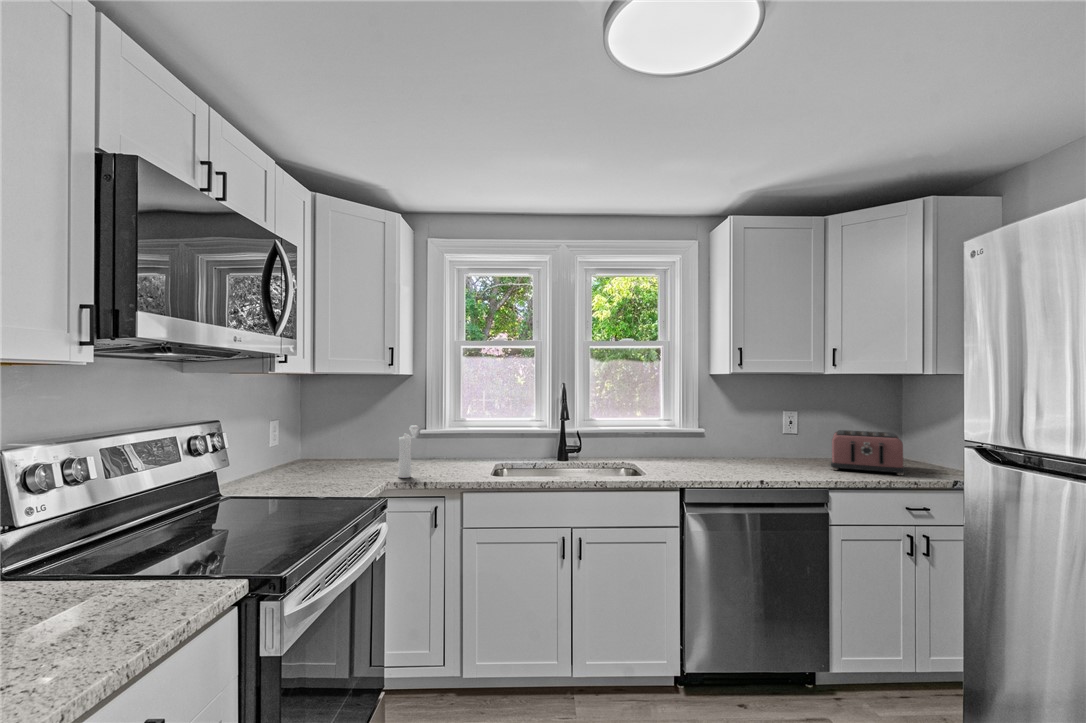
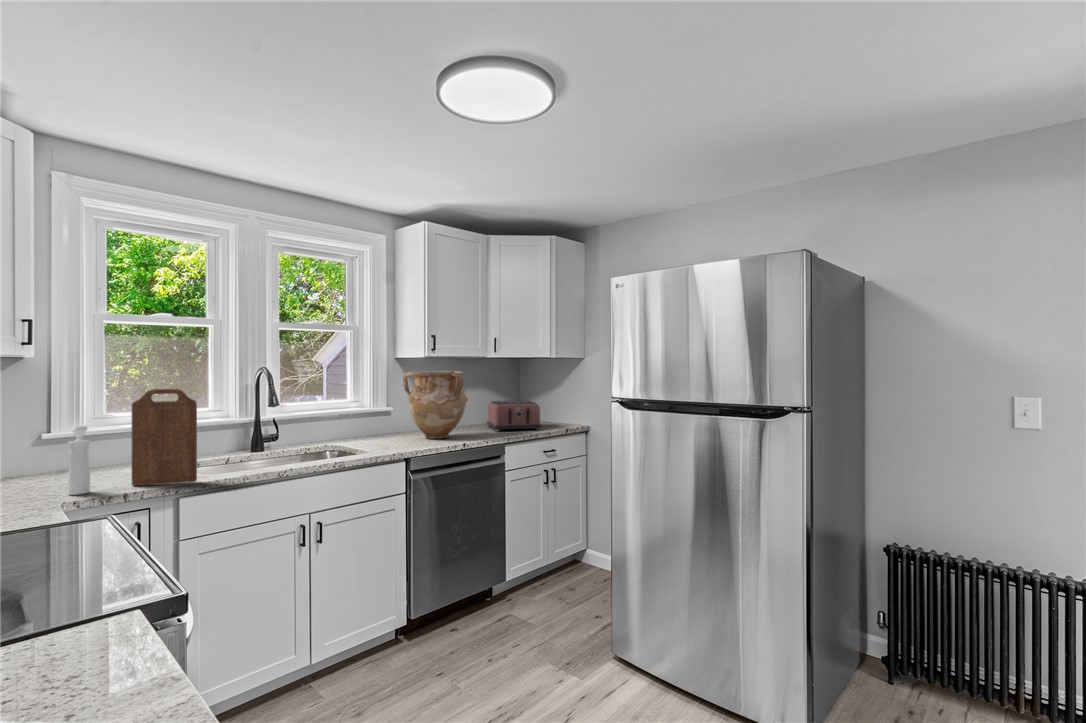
vase: none [707,389,784,470] -> present [403,370,468,439]
cutting board: none [437,400,477,481] -> present [132,389,197,486]

